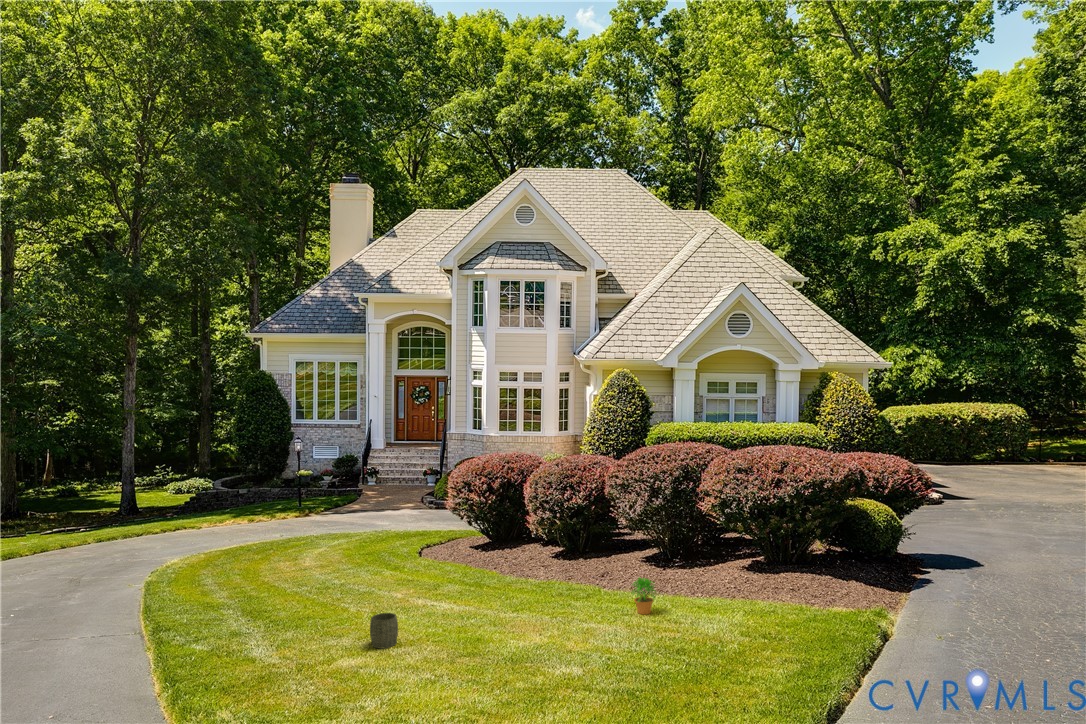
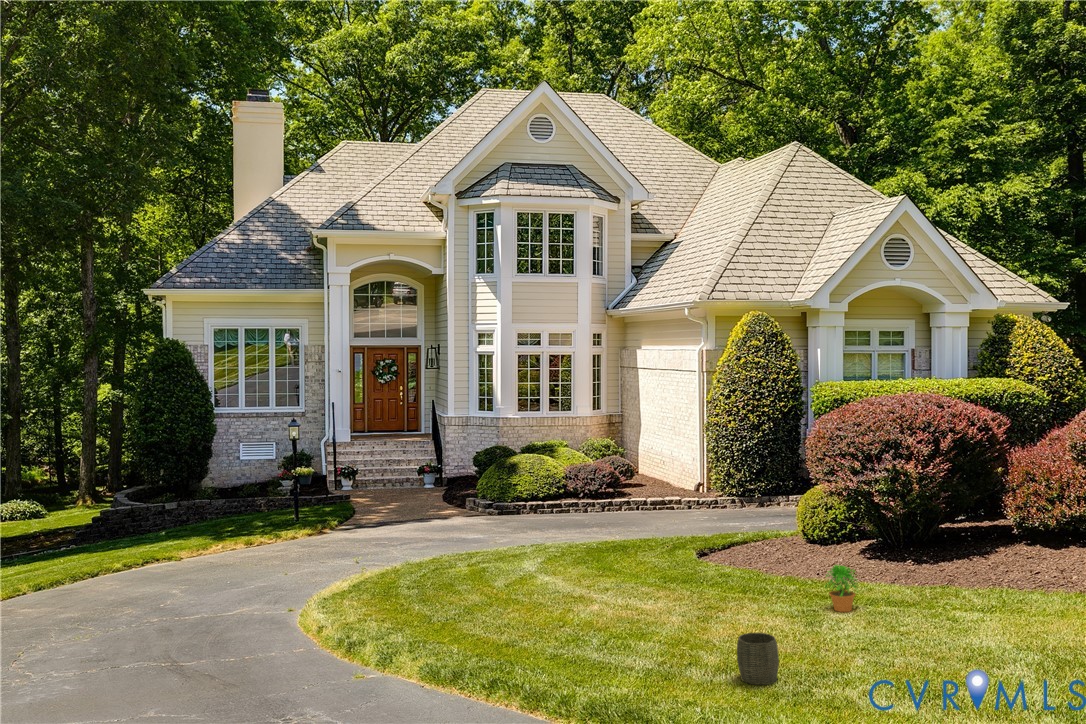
potted plant: present [632,577,655,614] -> present [825,565,858,612]

